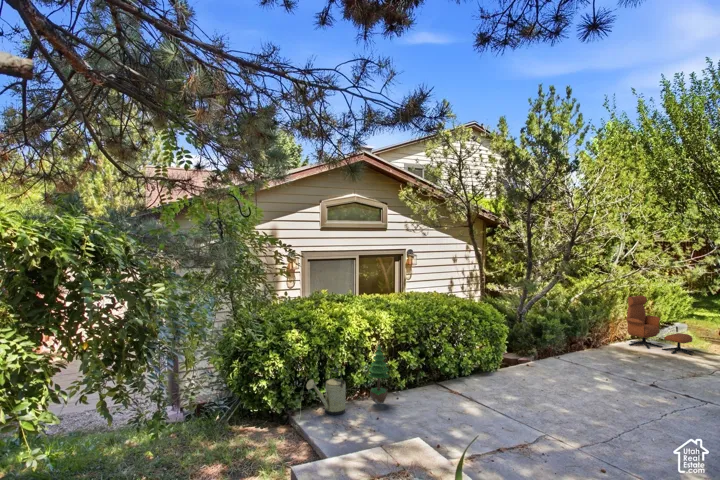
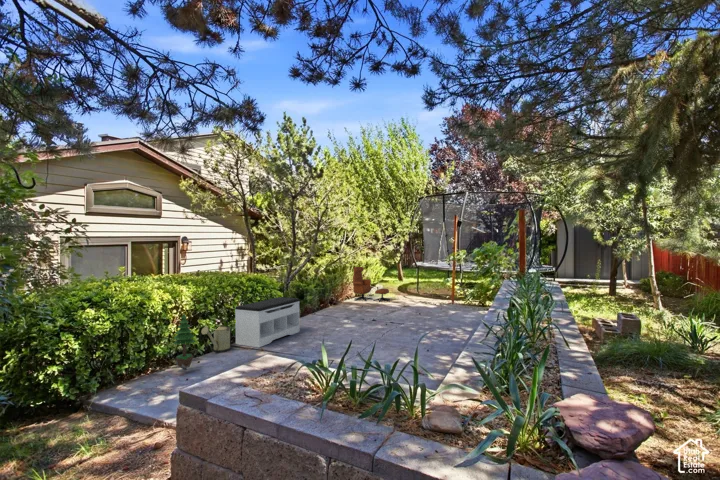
bench: none [442,333,527,395] -> present [235,297,300,347]
watering can: present [306,370,348,415] -> present [201,320,230,352]

